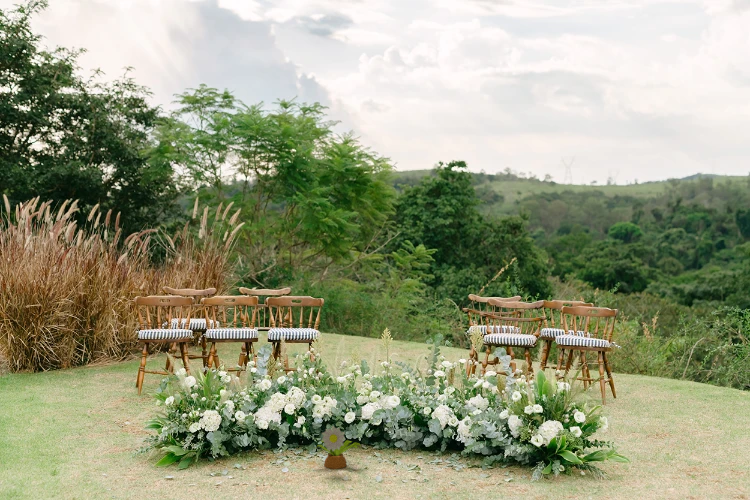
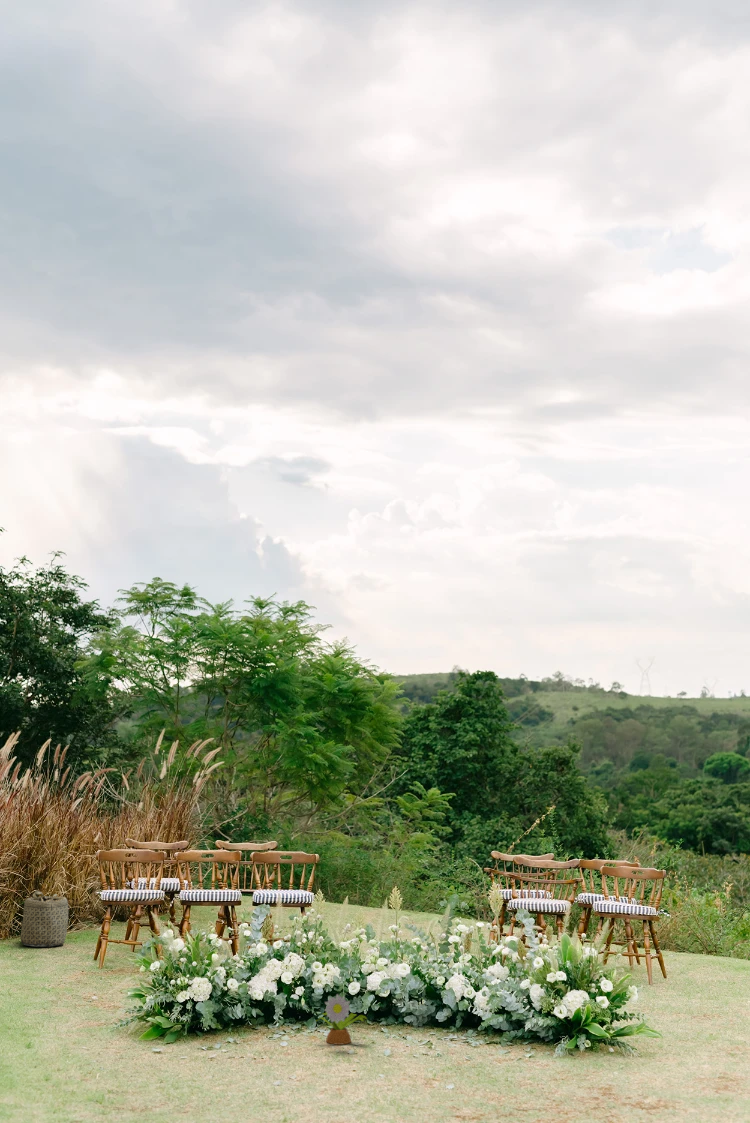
basket: none [89,328,126,371] -> present [21,891,68,947]

